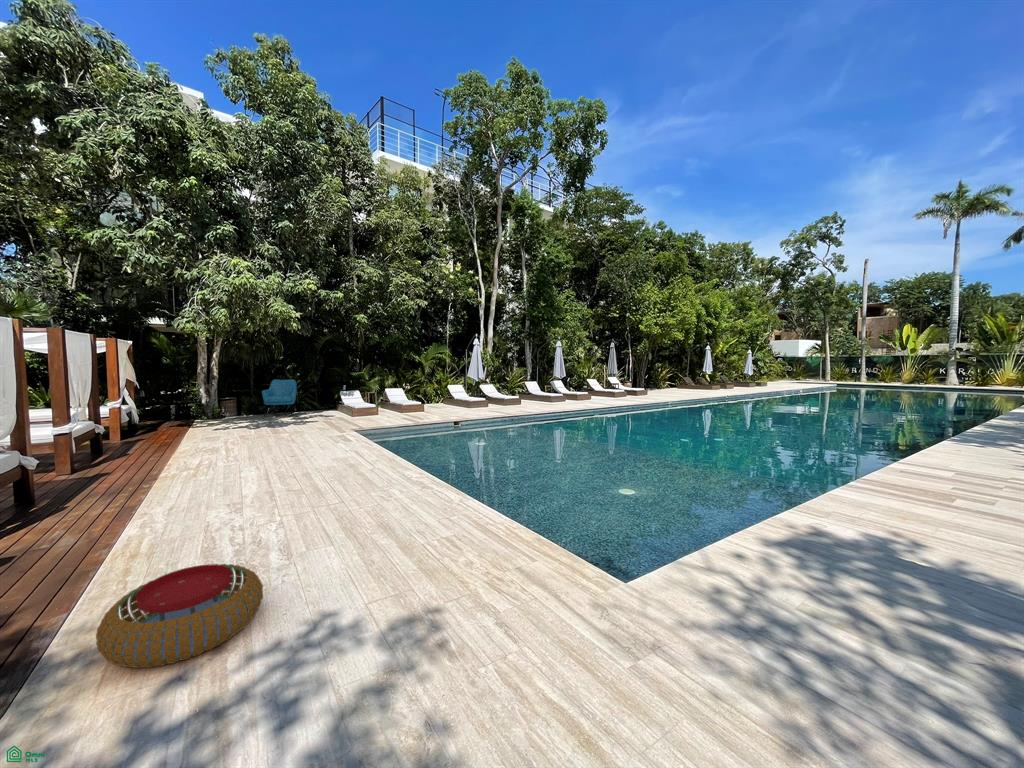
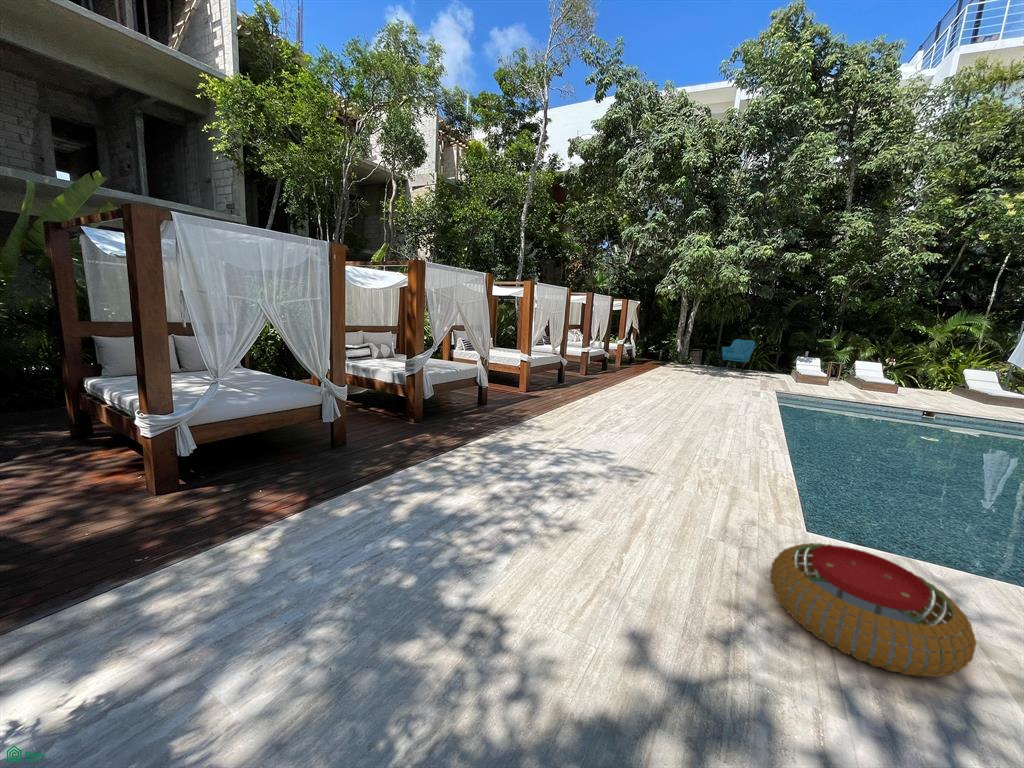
pouf: present [96,564,263,668] -> present [770,543,977,677]

